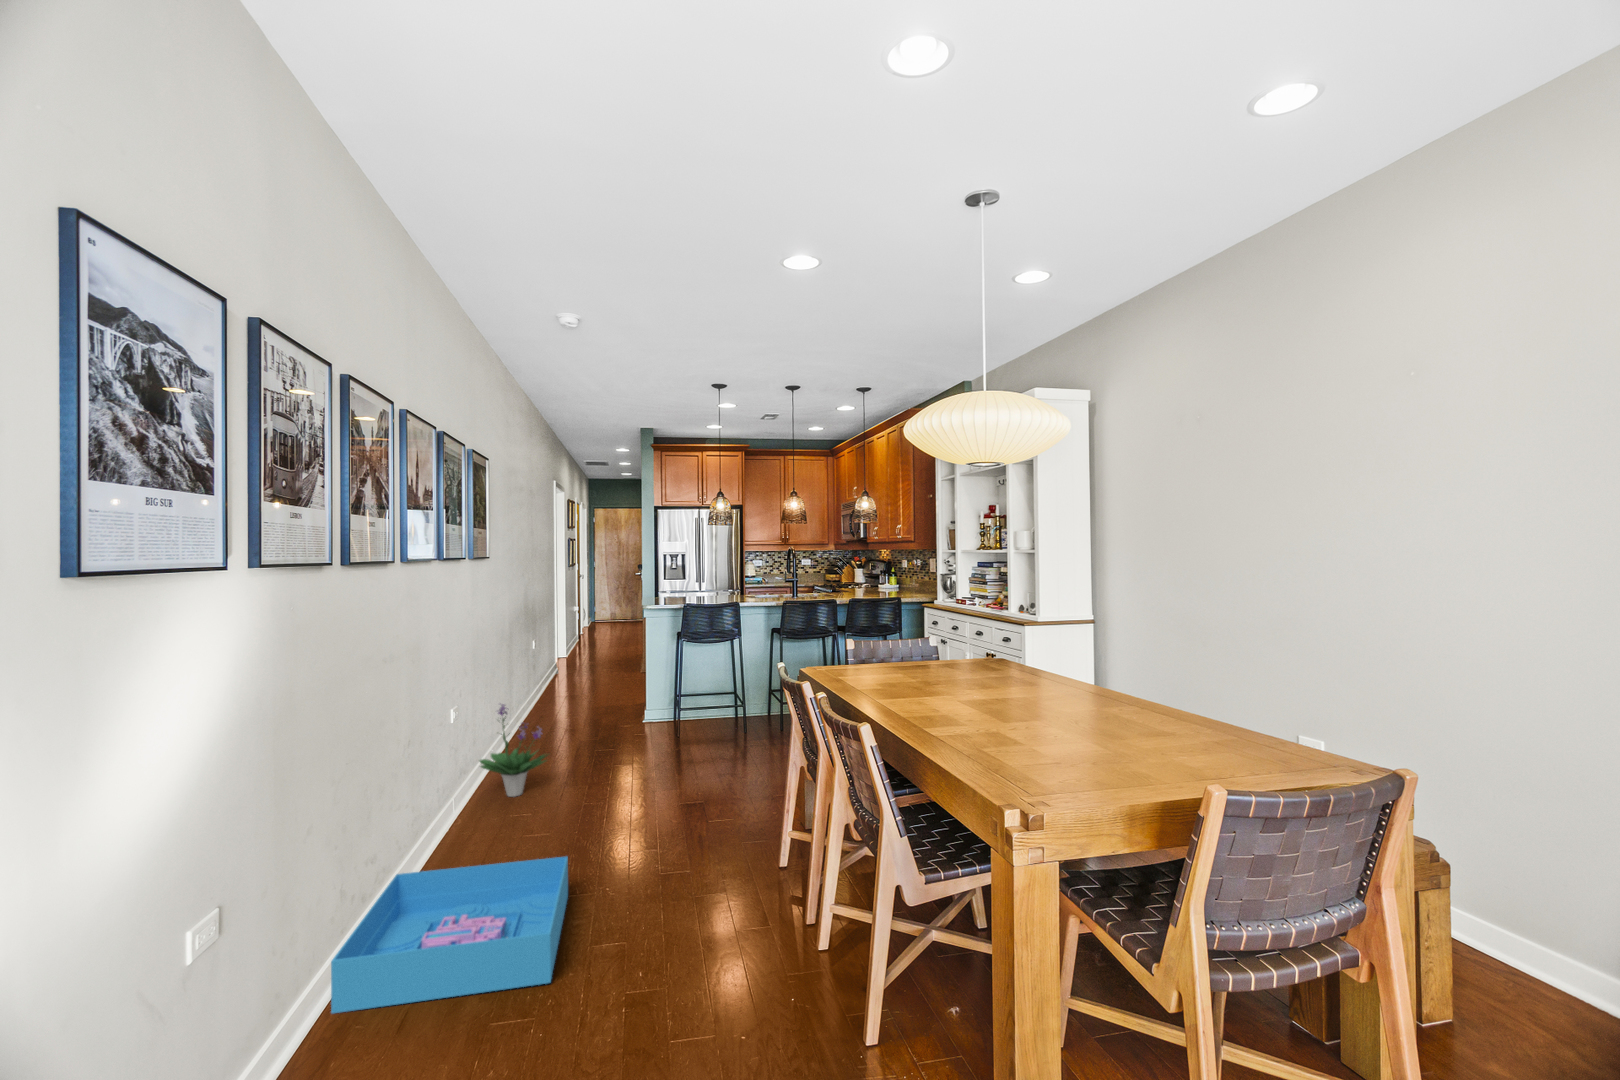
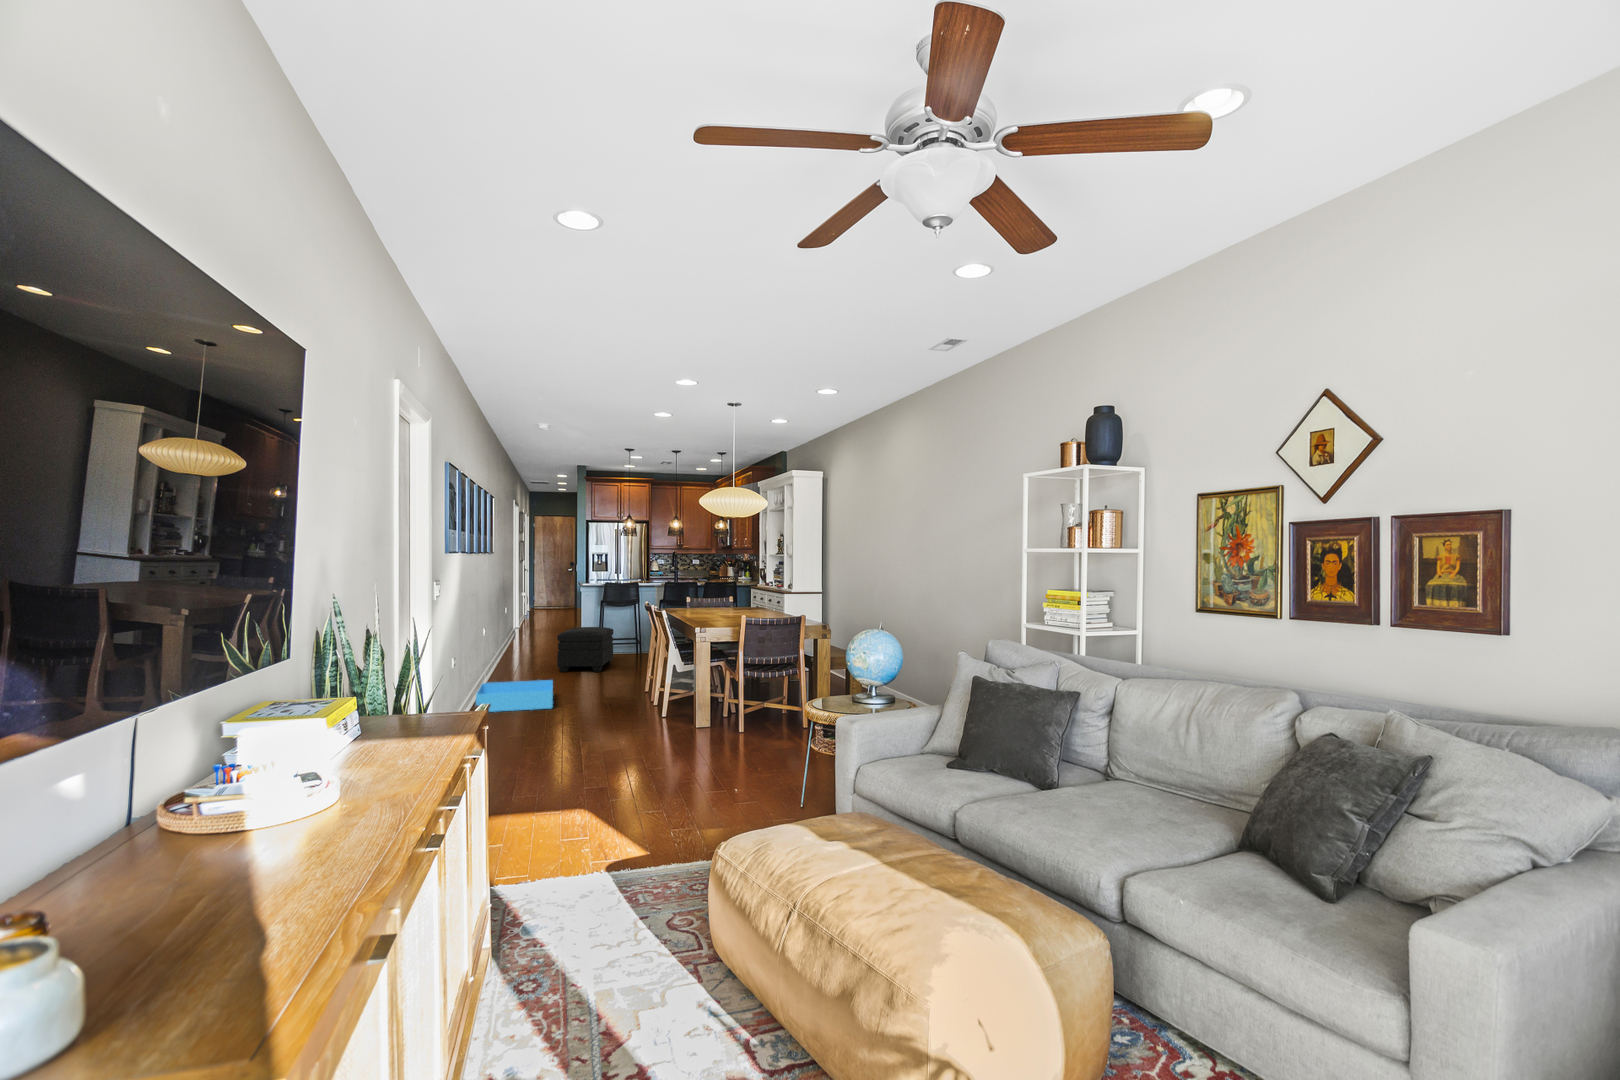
ottoman: none [597,686,700,781] -> present [557,627,613,672]
potted plant: present [480,704,547,797] -> none [496,628,533,676]

